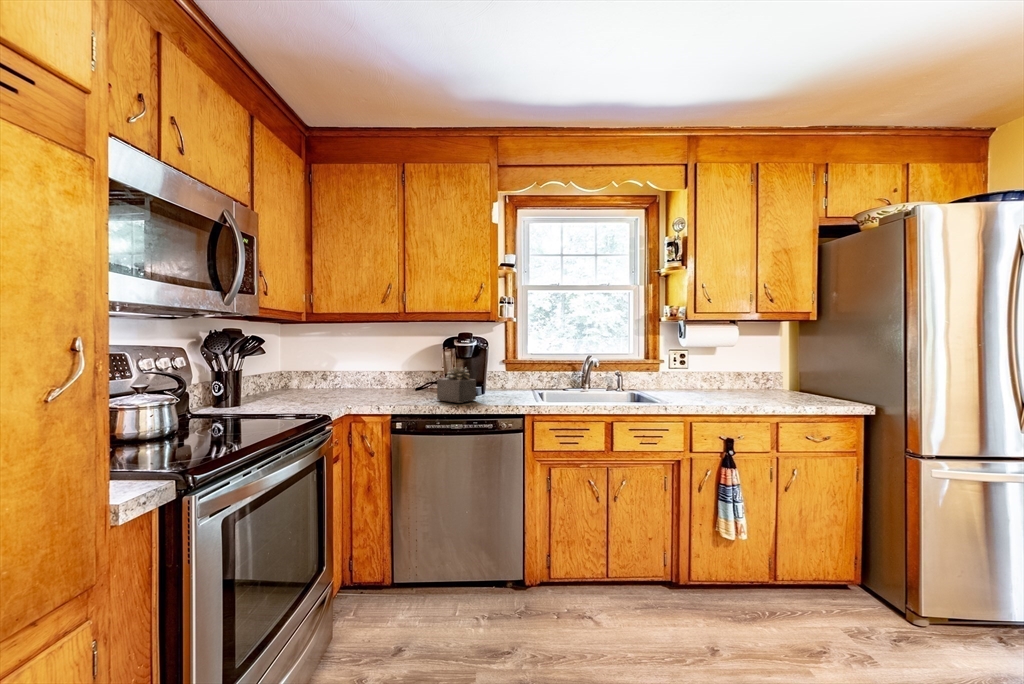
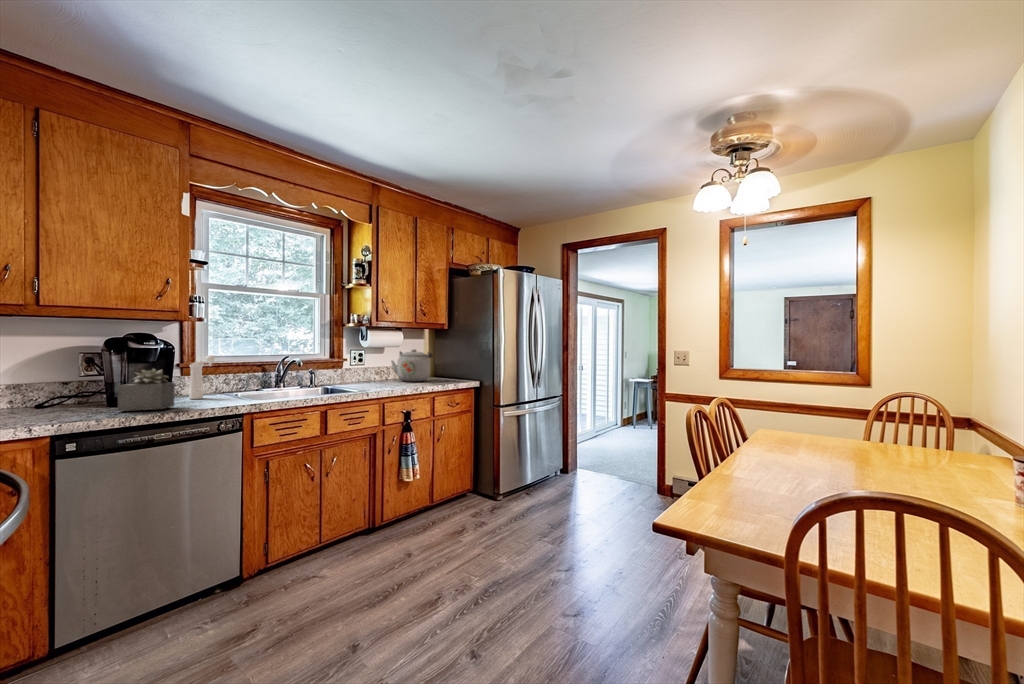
kettle: none [725,352,791,396] -> present [391,349,433,382]
pepper mill: none [504,354,527,393] -> present [189,356,215,399]

